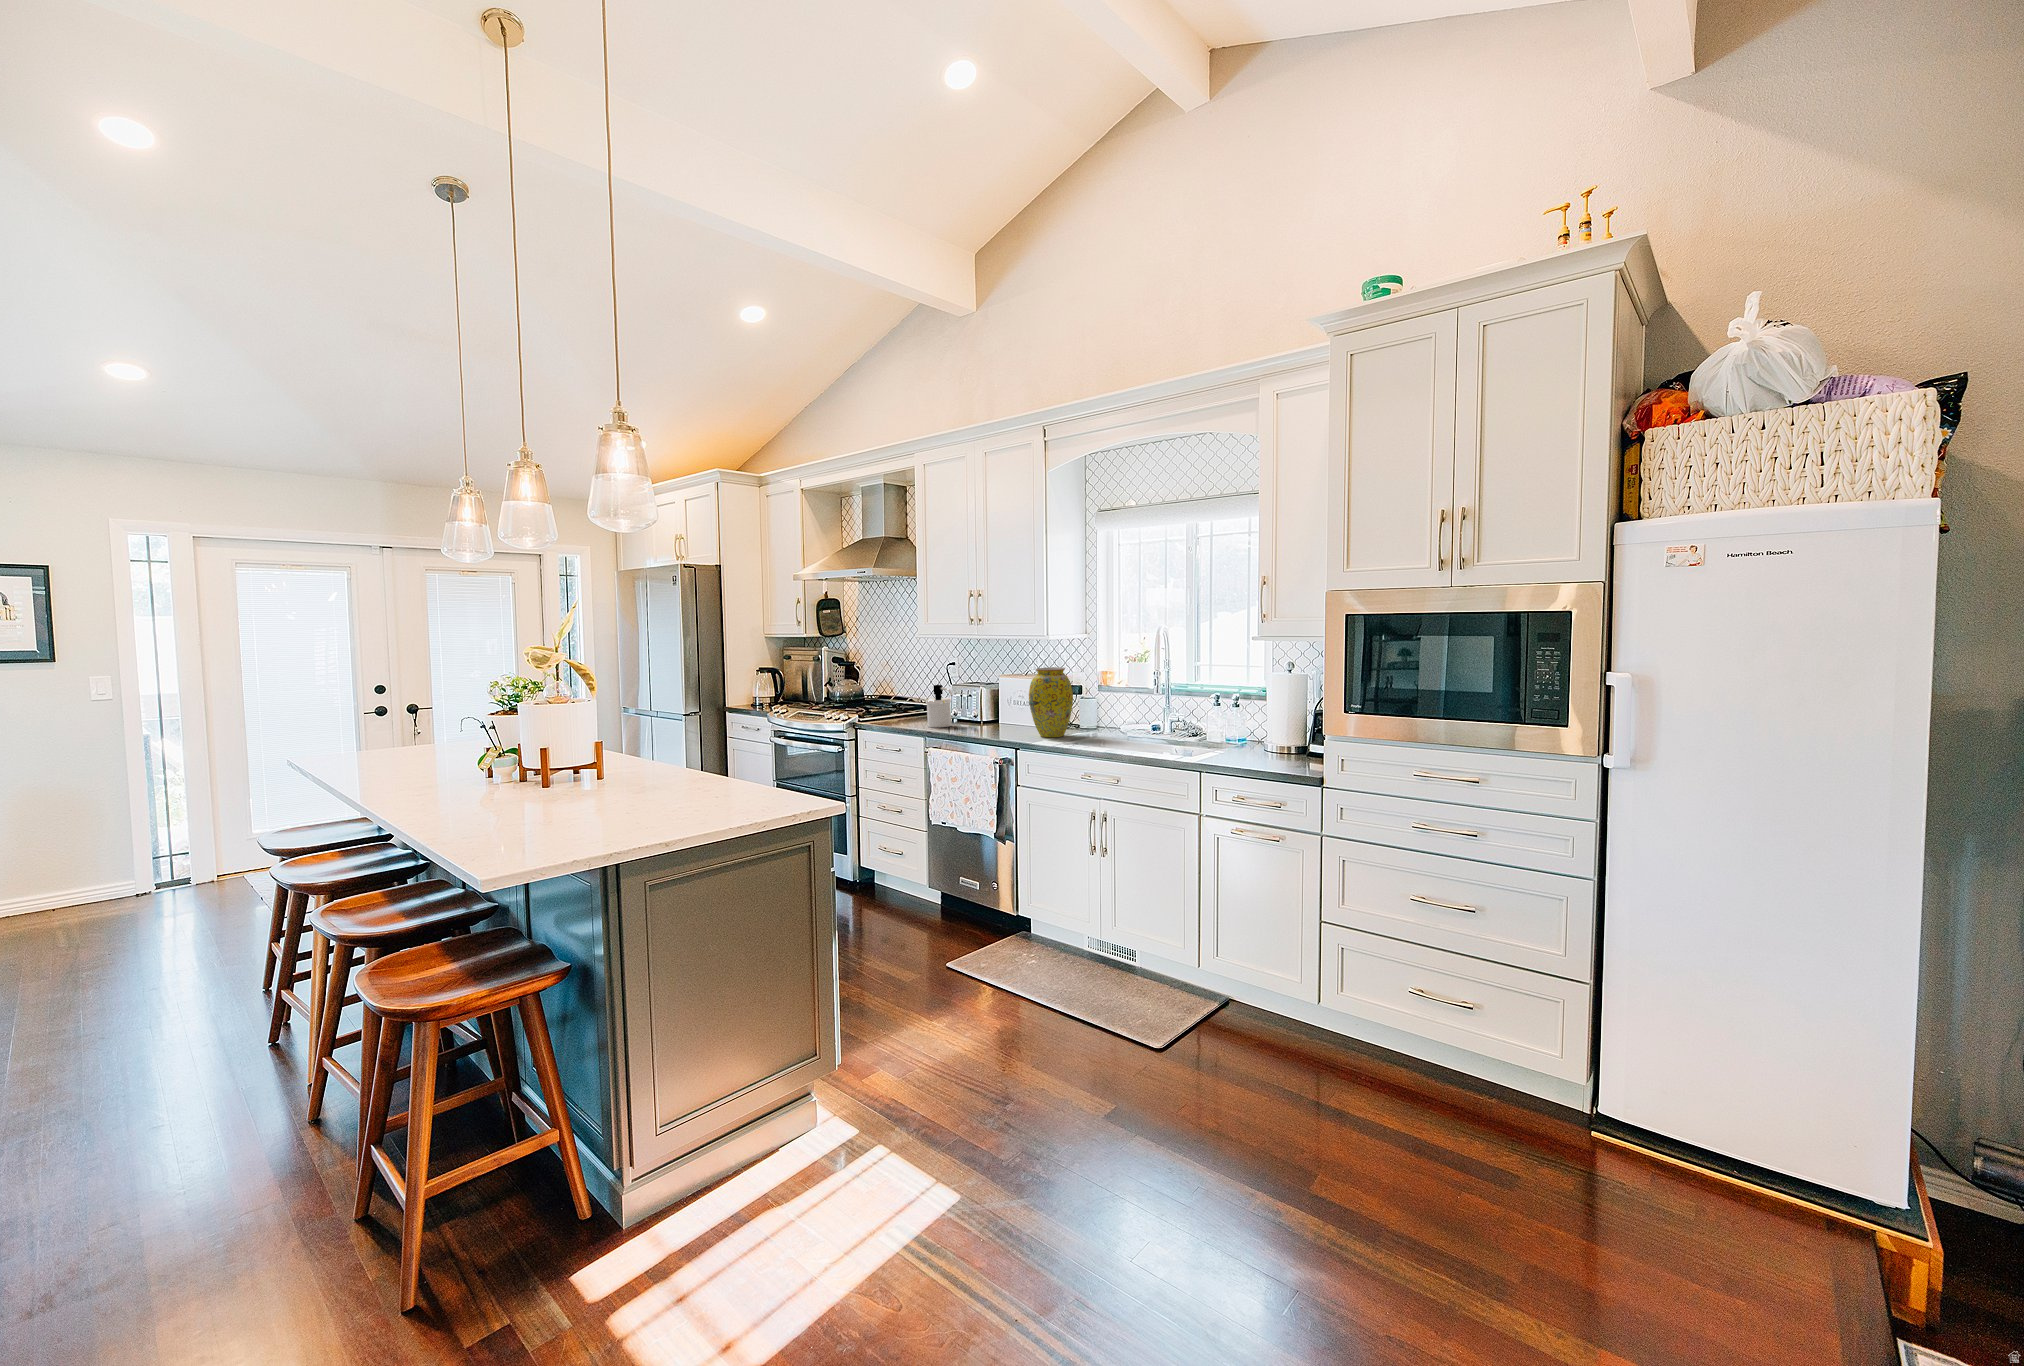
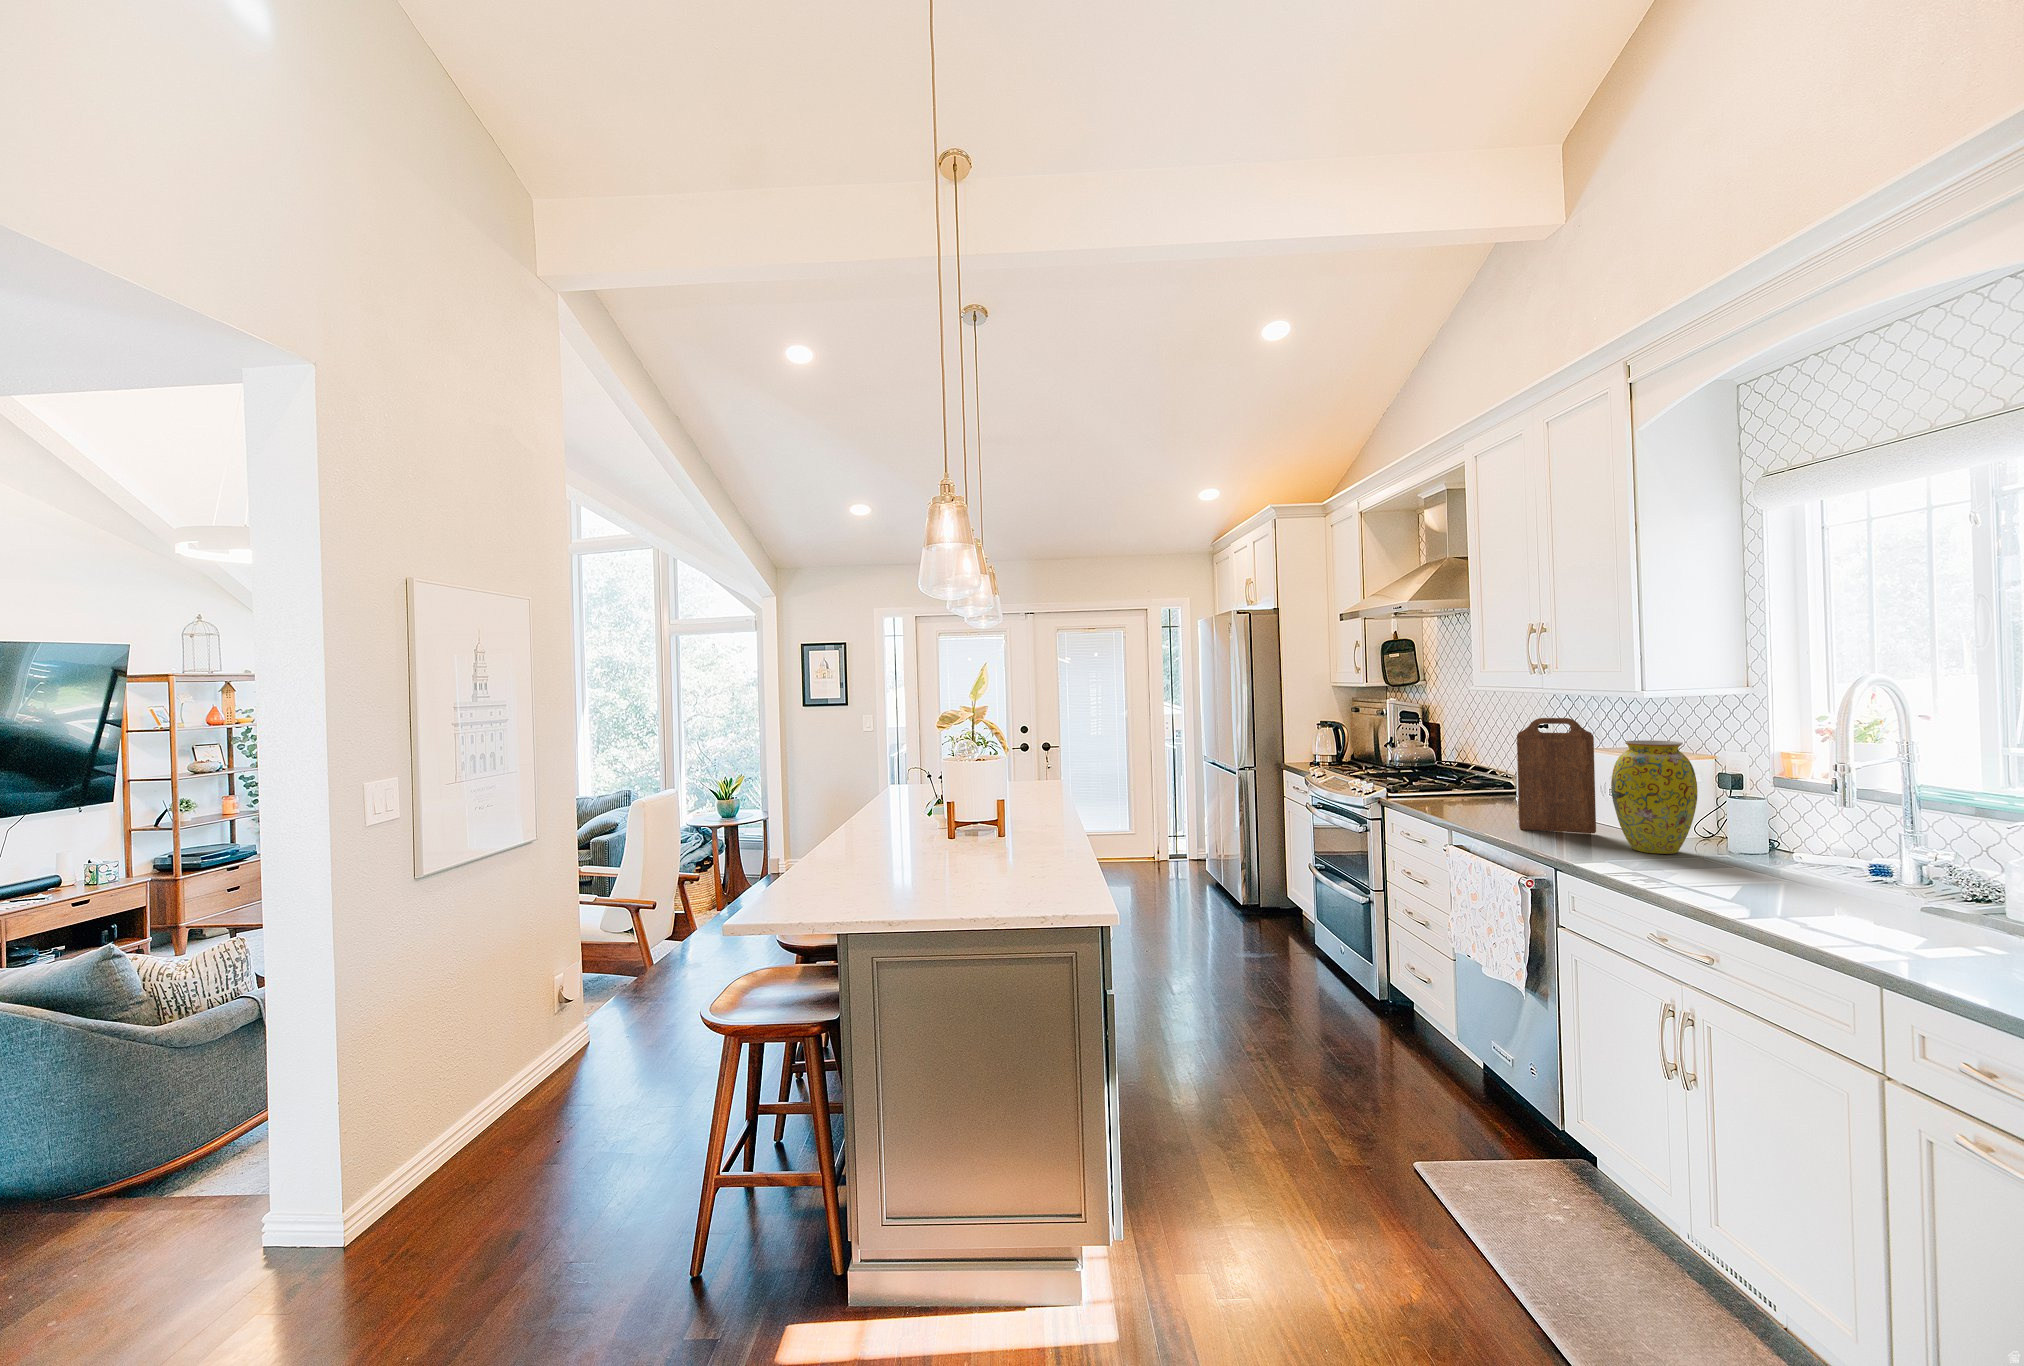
cutting board: none [968,656,1014,734] -> present [1517,718,1596,833]
soap dispenser: present [926,685,952,728] -> none [1469,755,1508,815]

